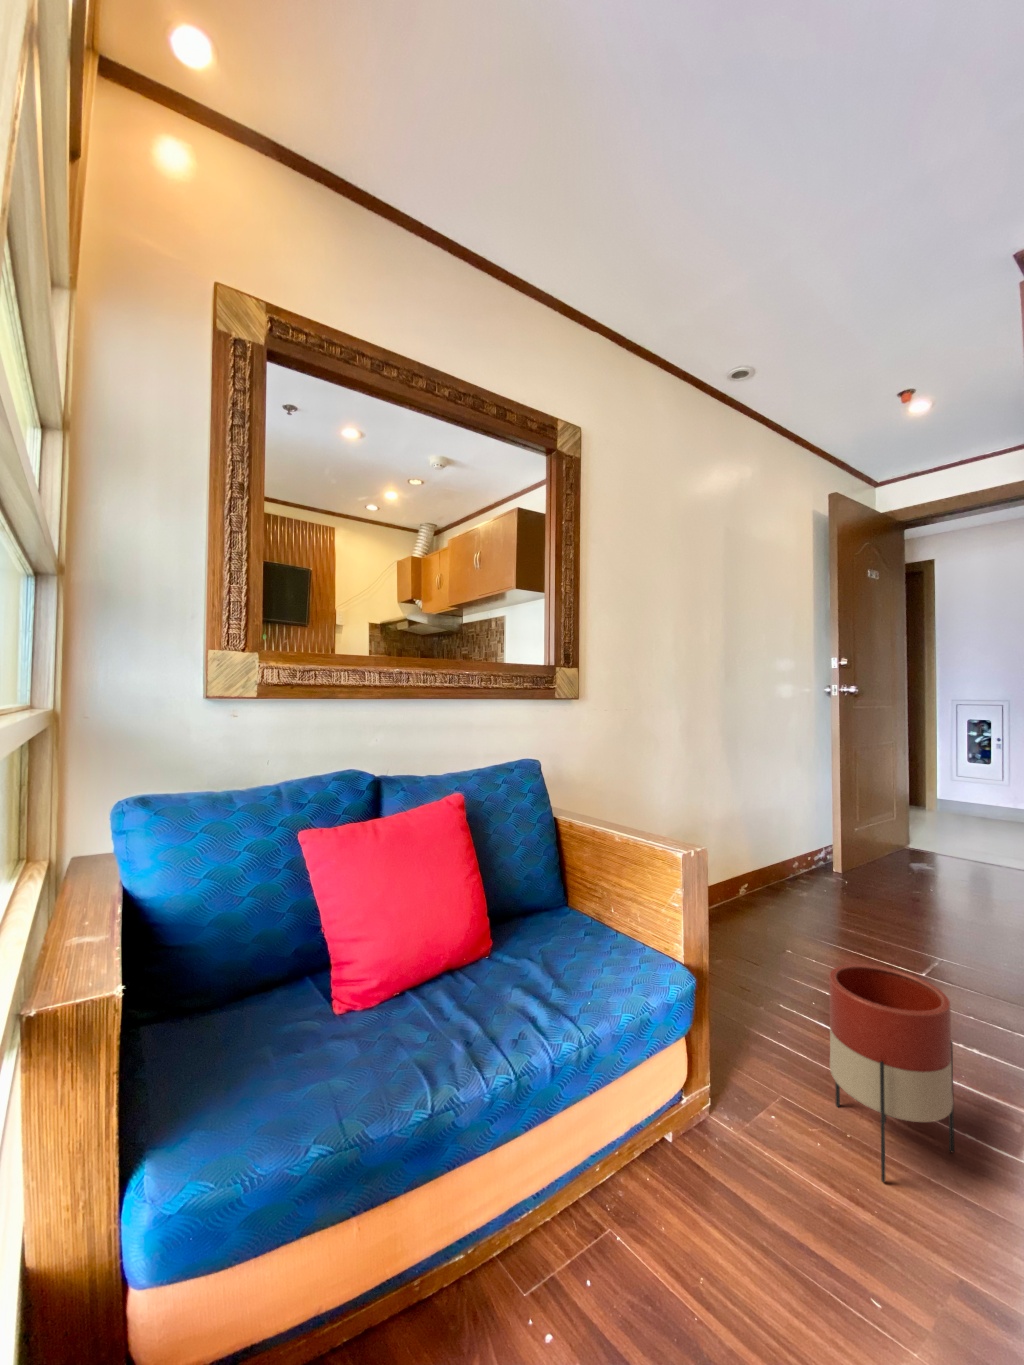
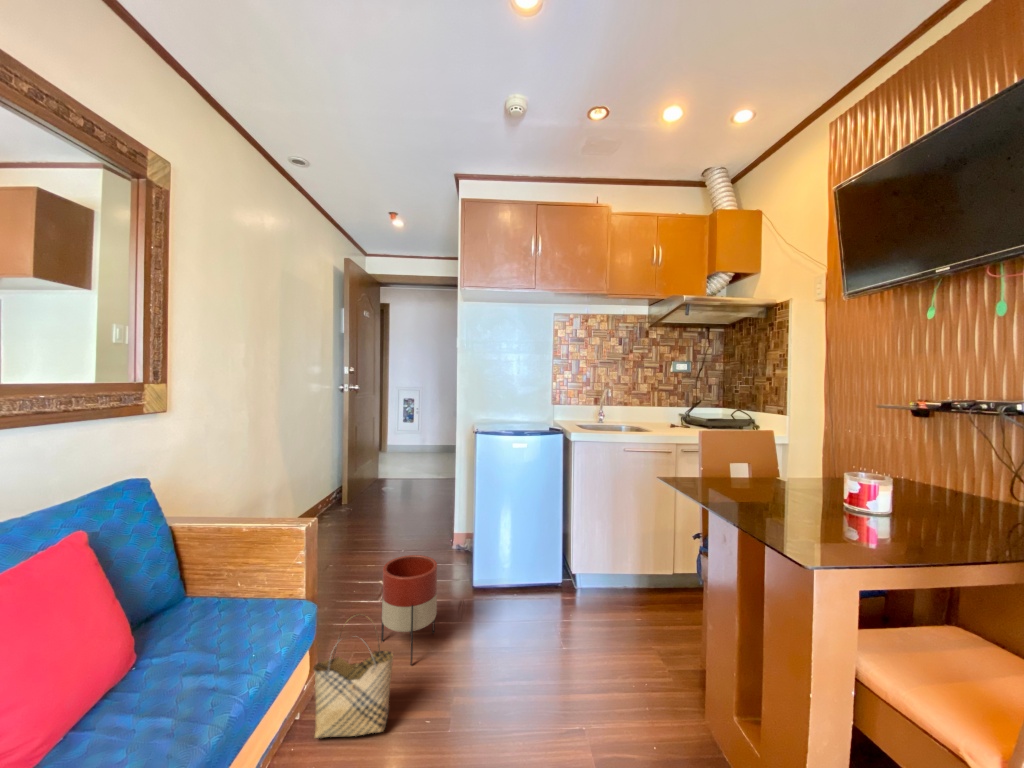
woven basket: none [681,1019,816,1259] -> present [313,614,394,738]

